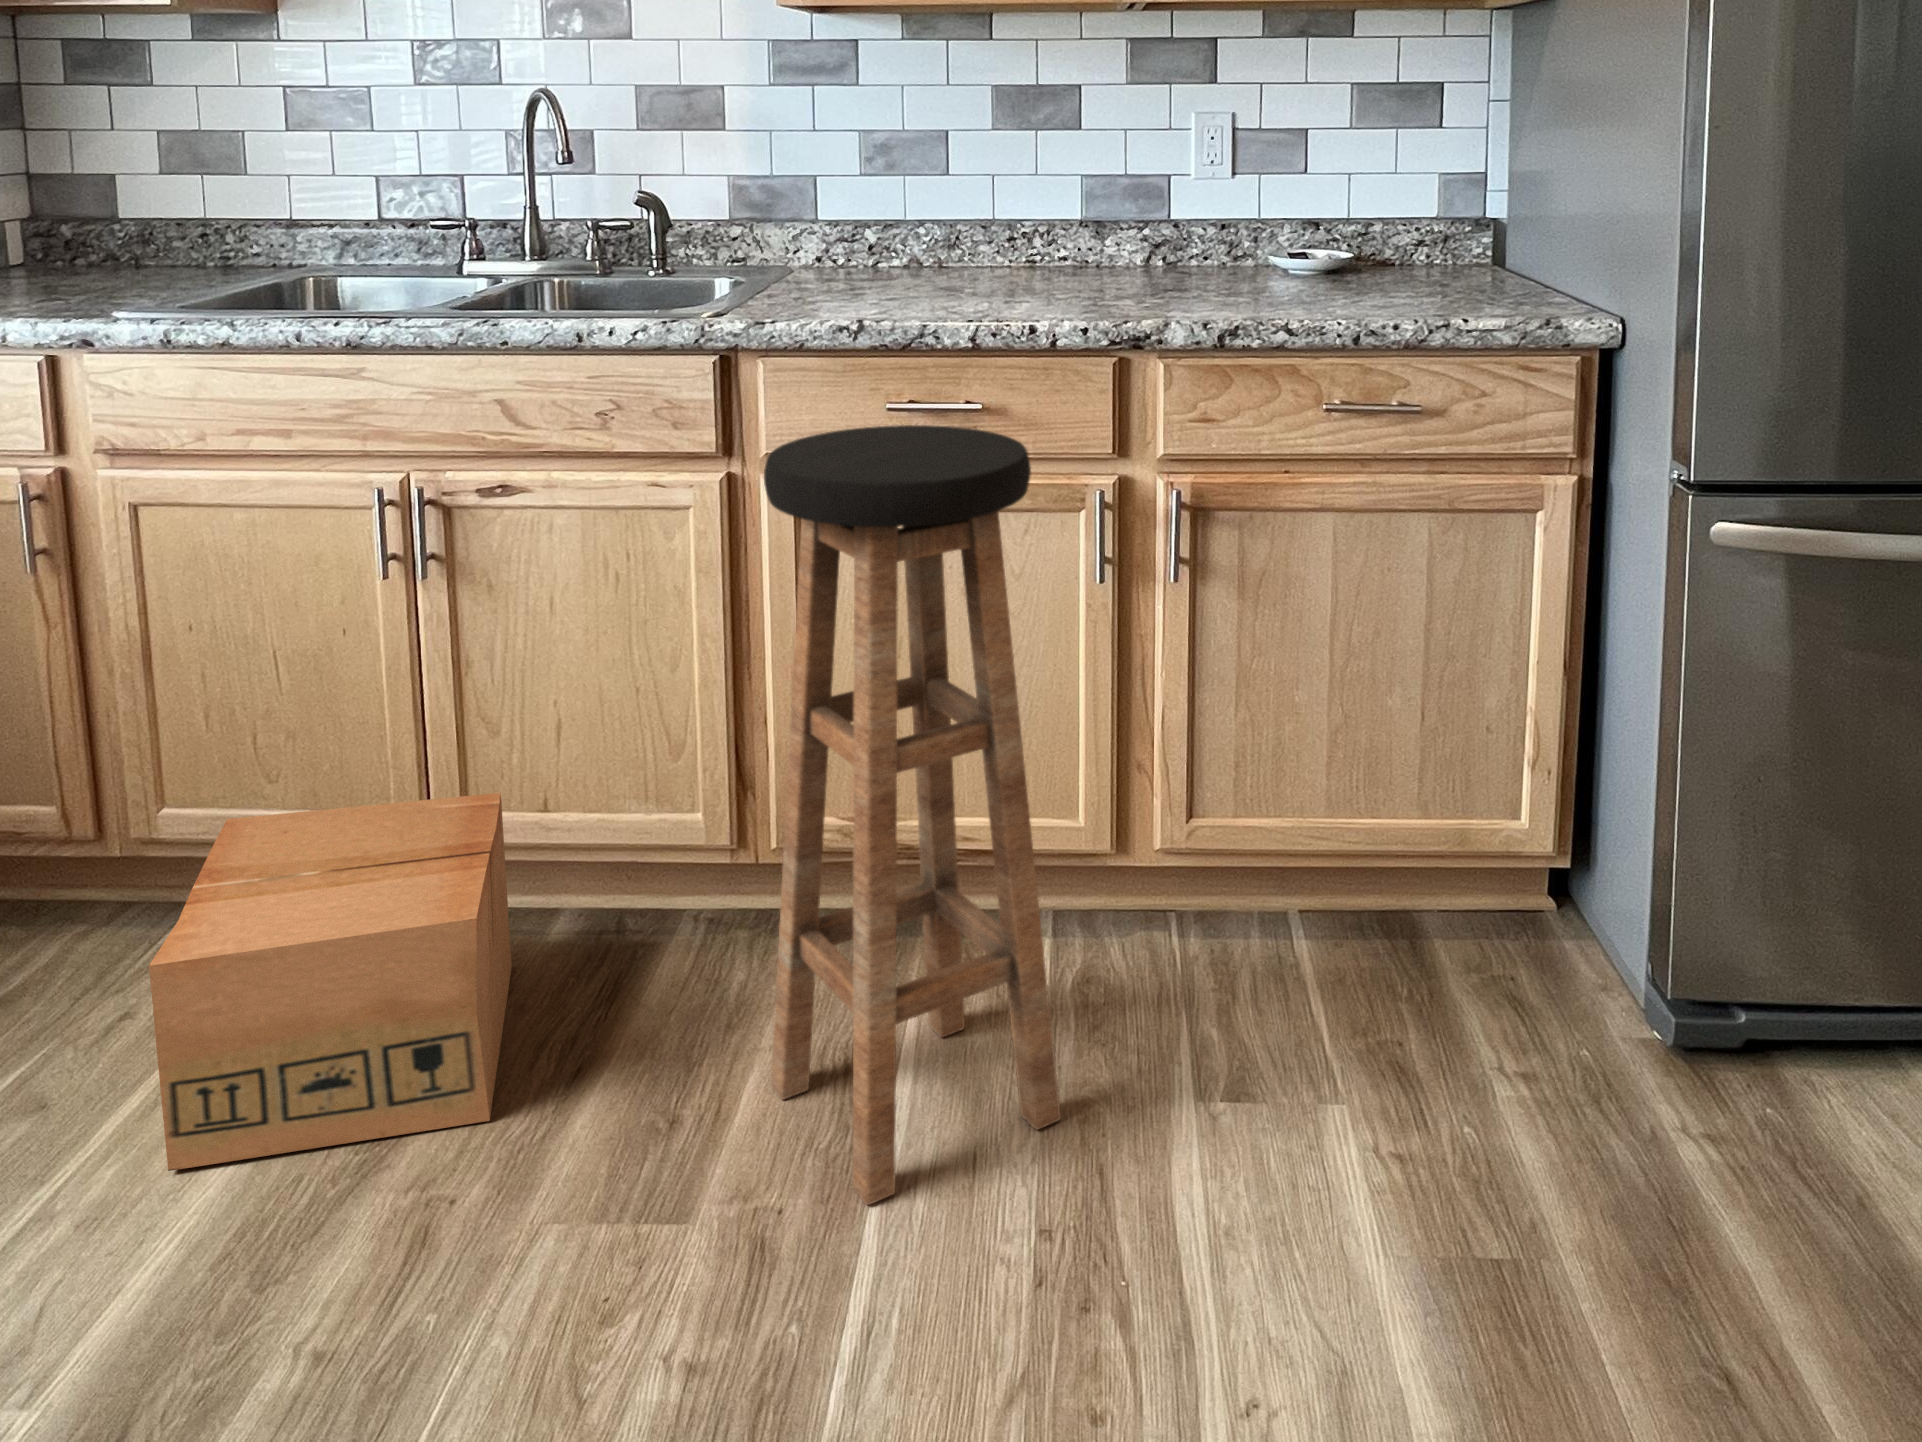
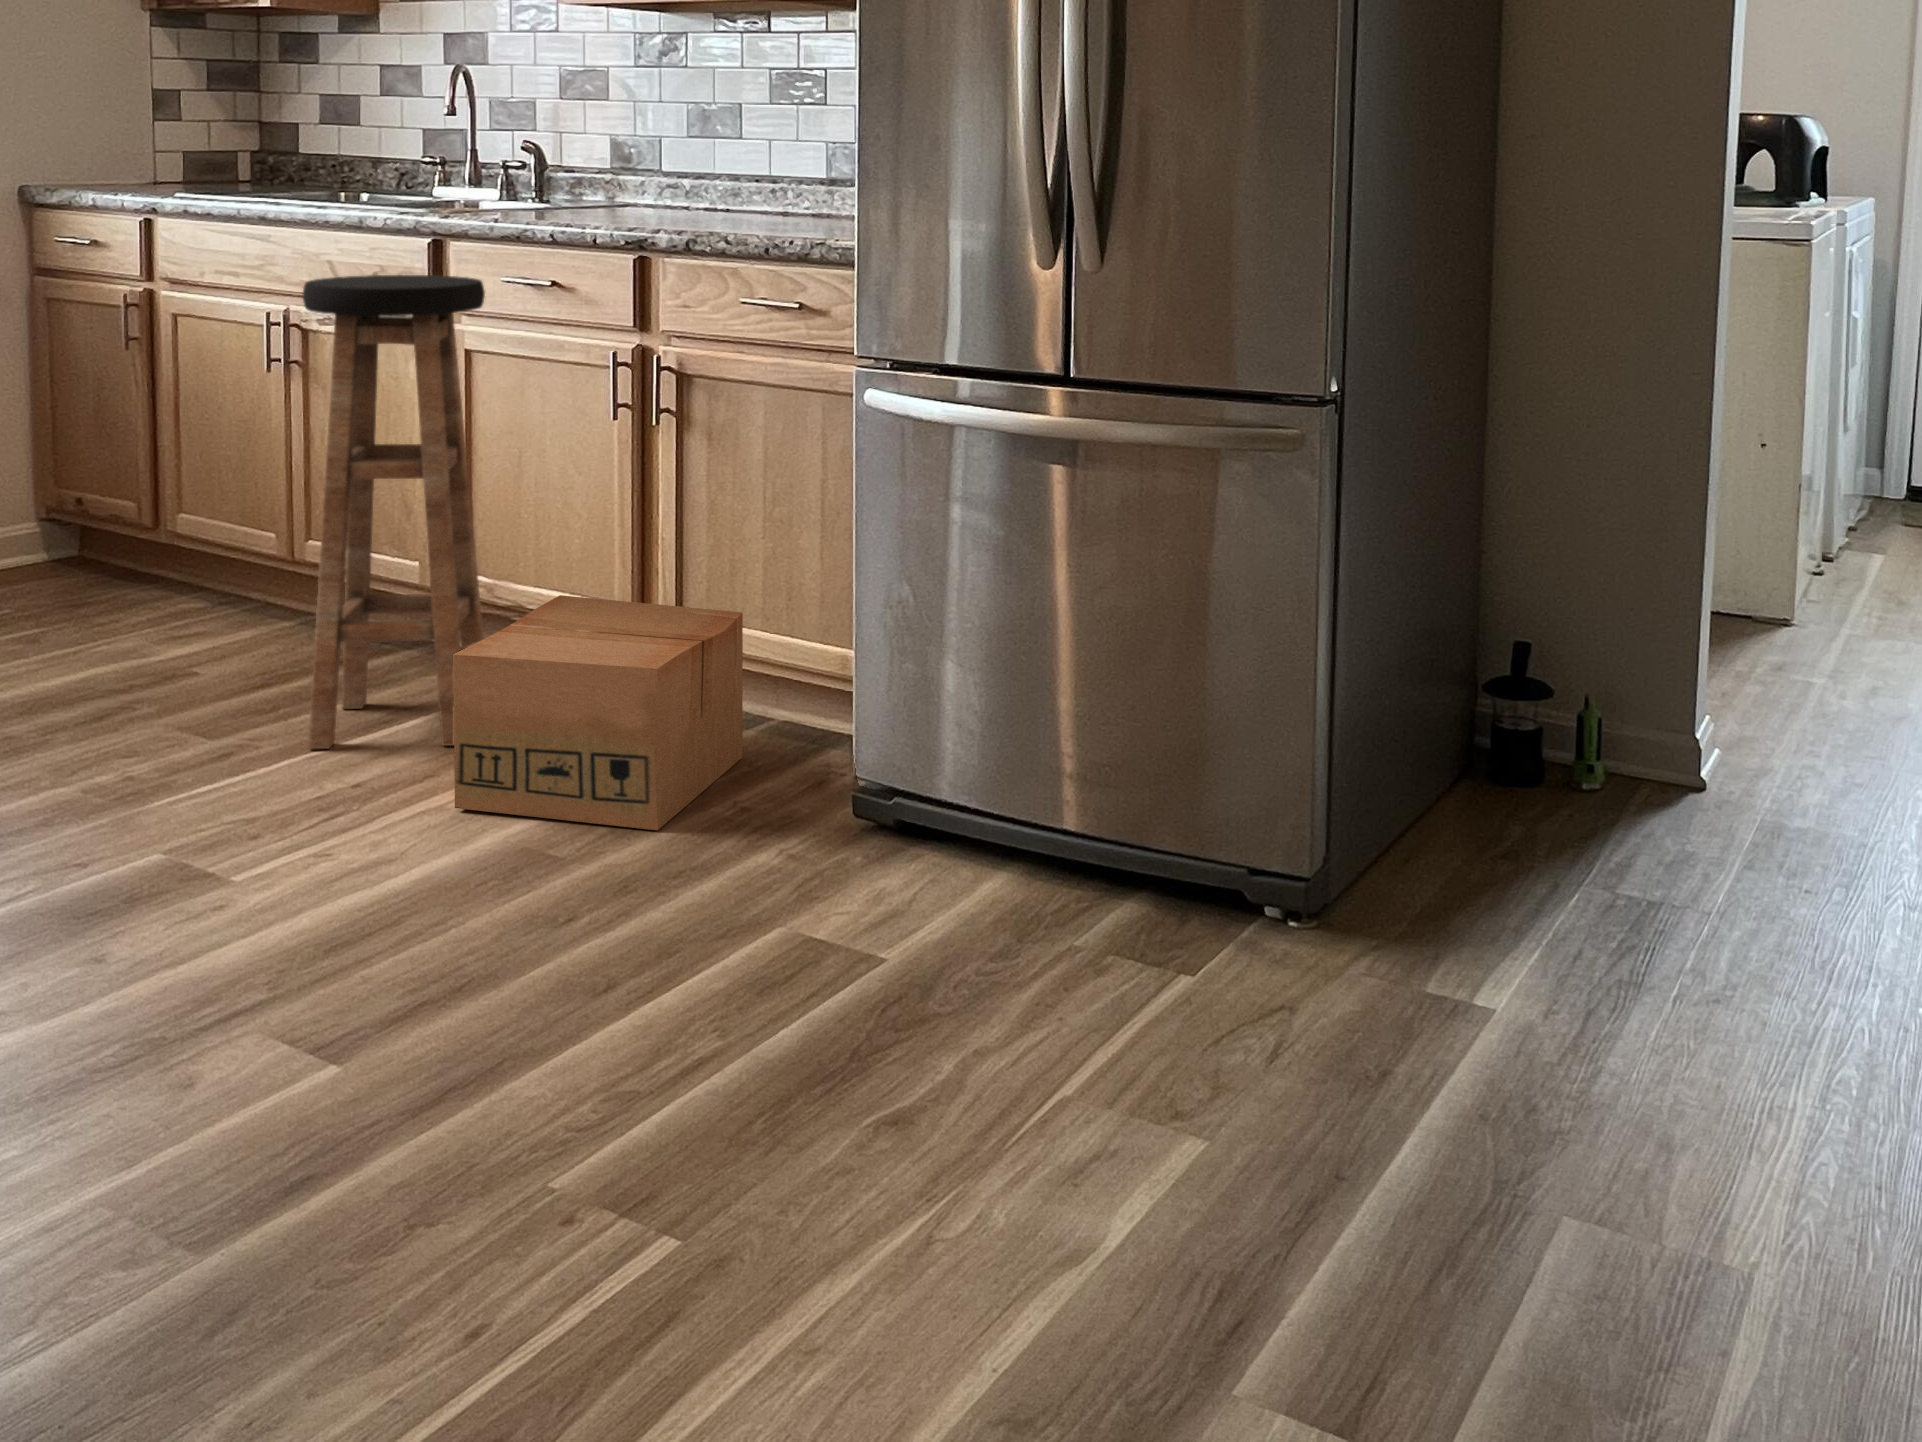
cardboard box: present [149,793,512,1171] -> present [453,595,743,830]

